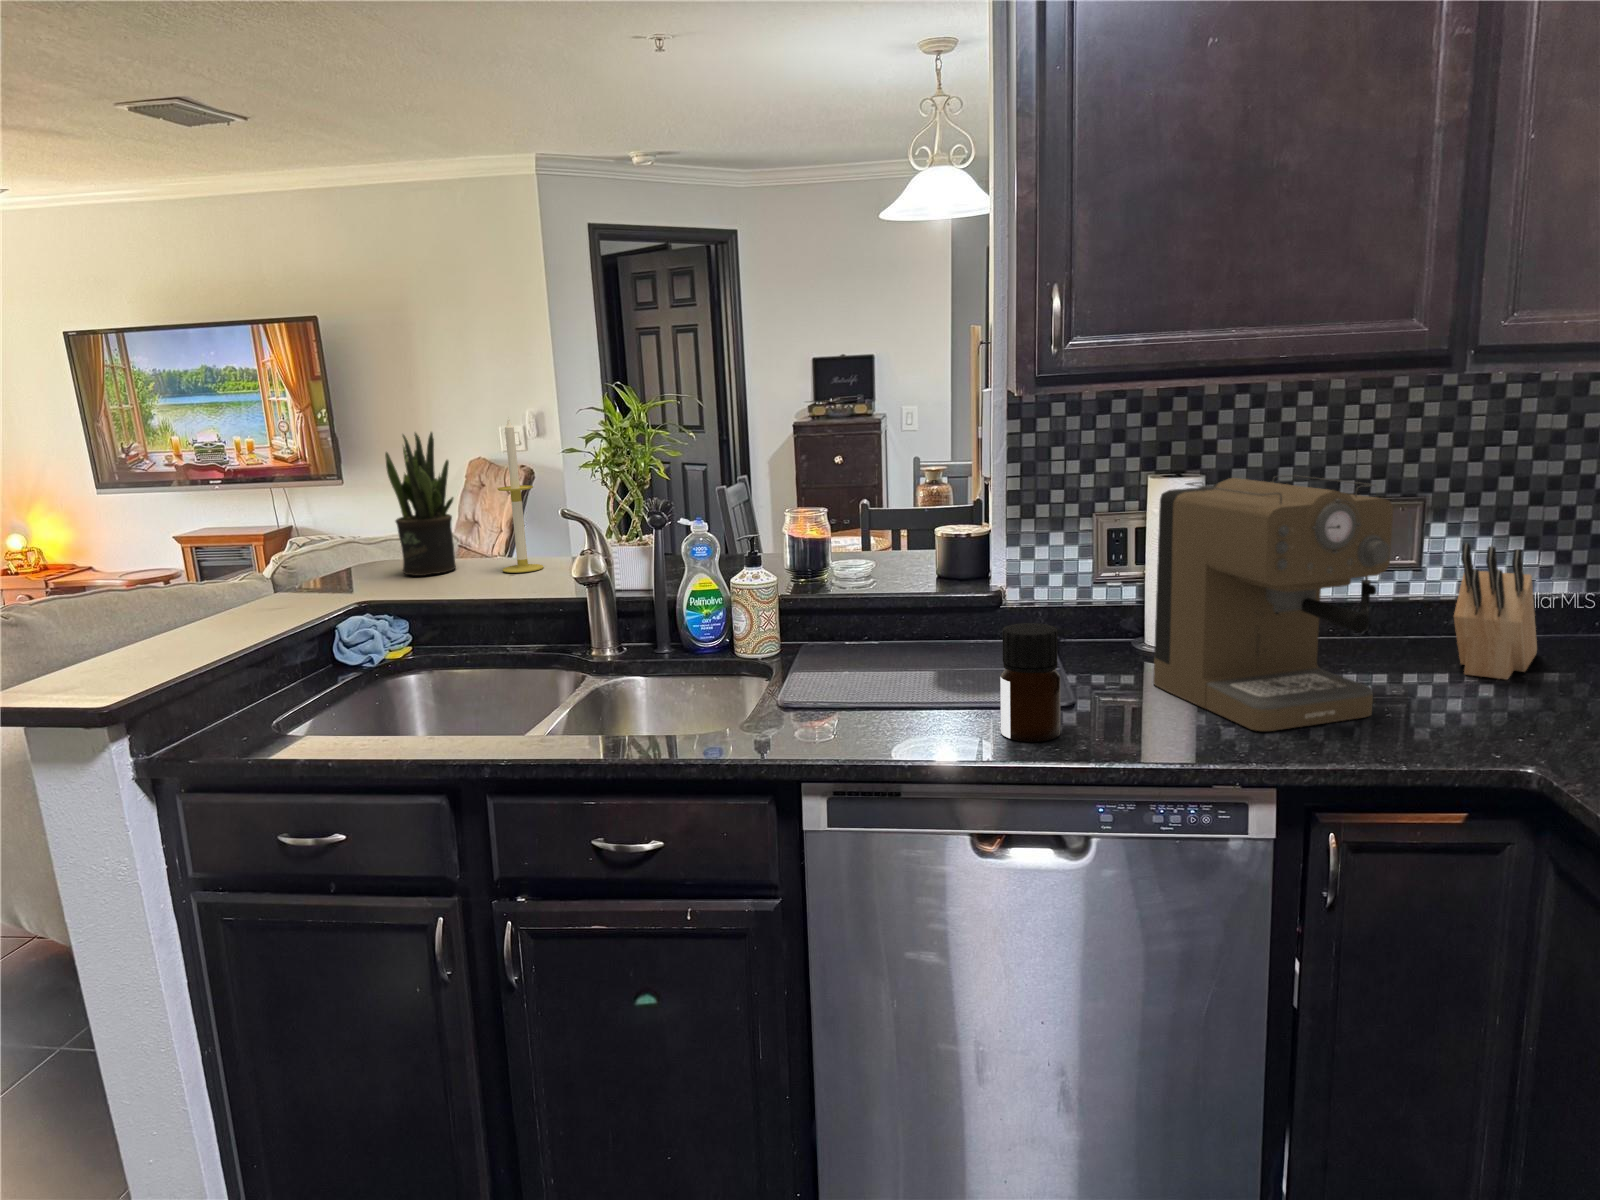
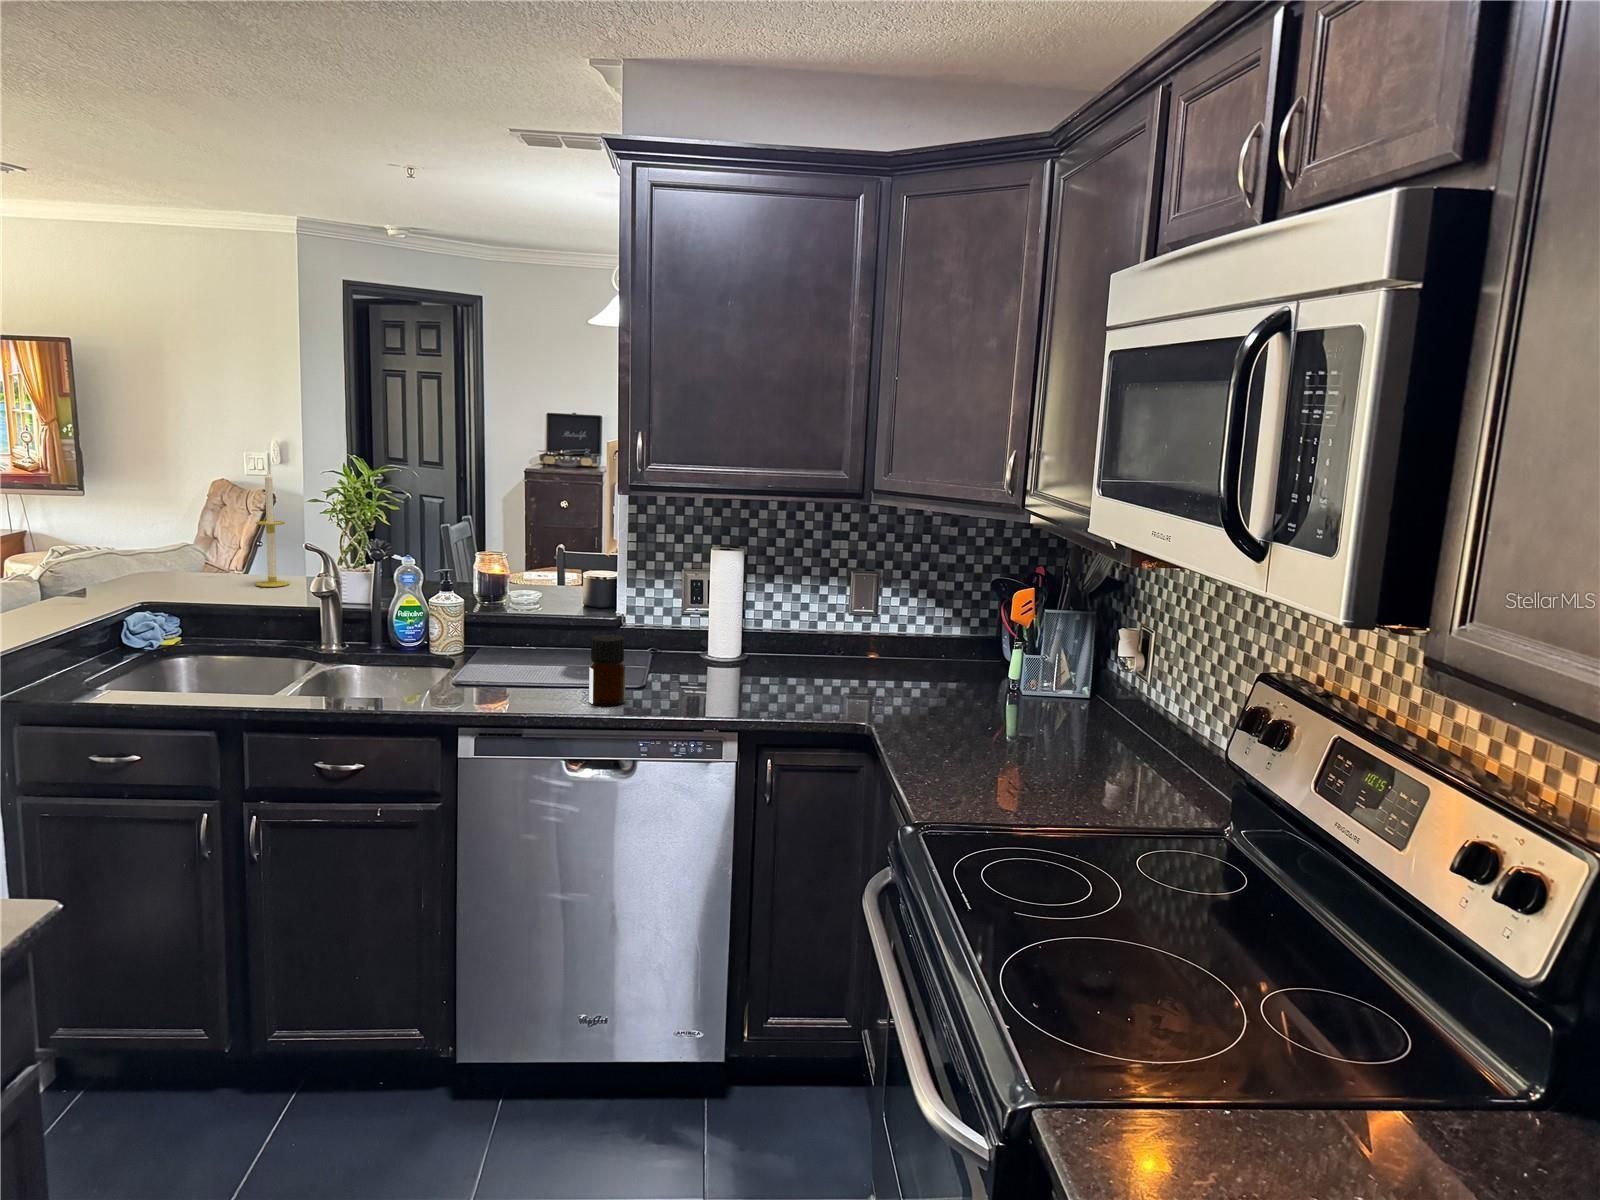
potted plant: present [385,432,456,576] -> none [163,474,218,585]
coffee maker: present [1153,475,1393,731] -> none [699,554,820,704]
knife block: present [1454,543,1537,679] -> none [873,601,935,683]

